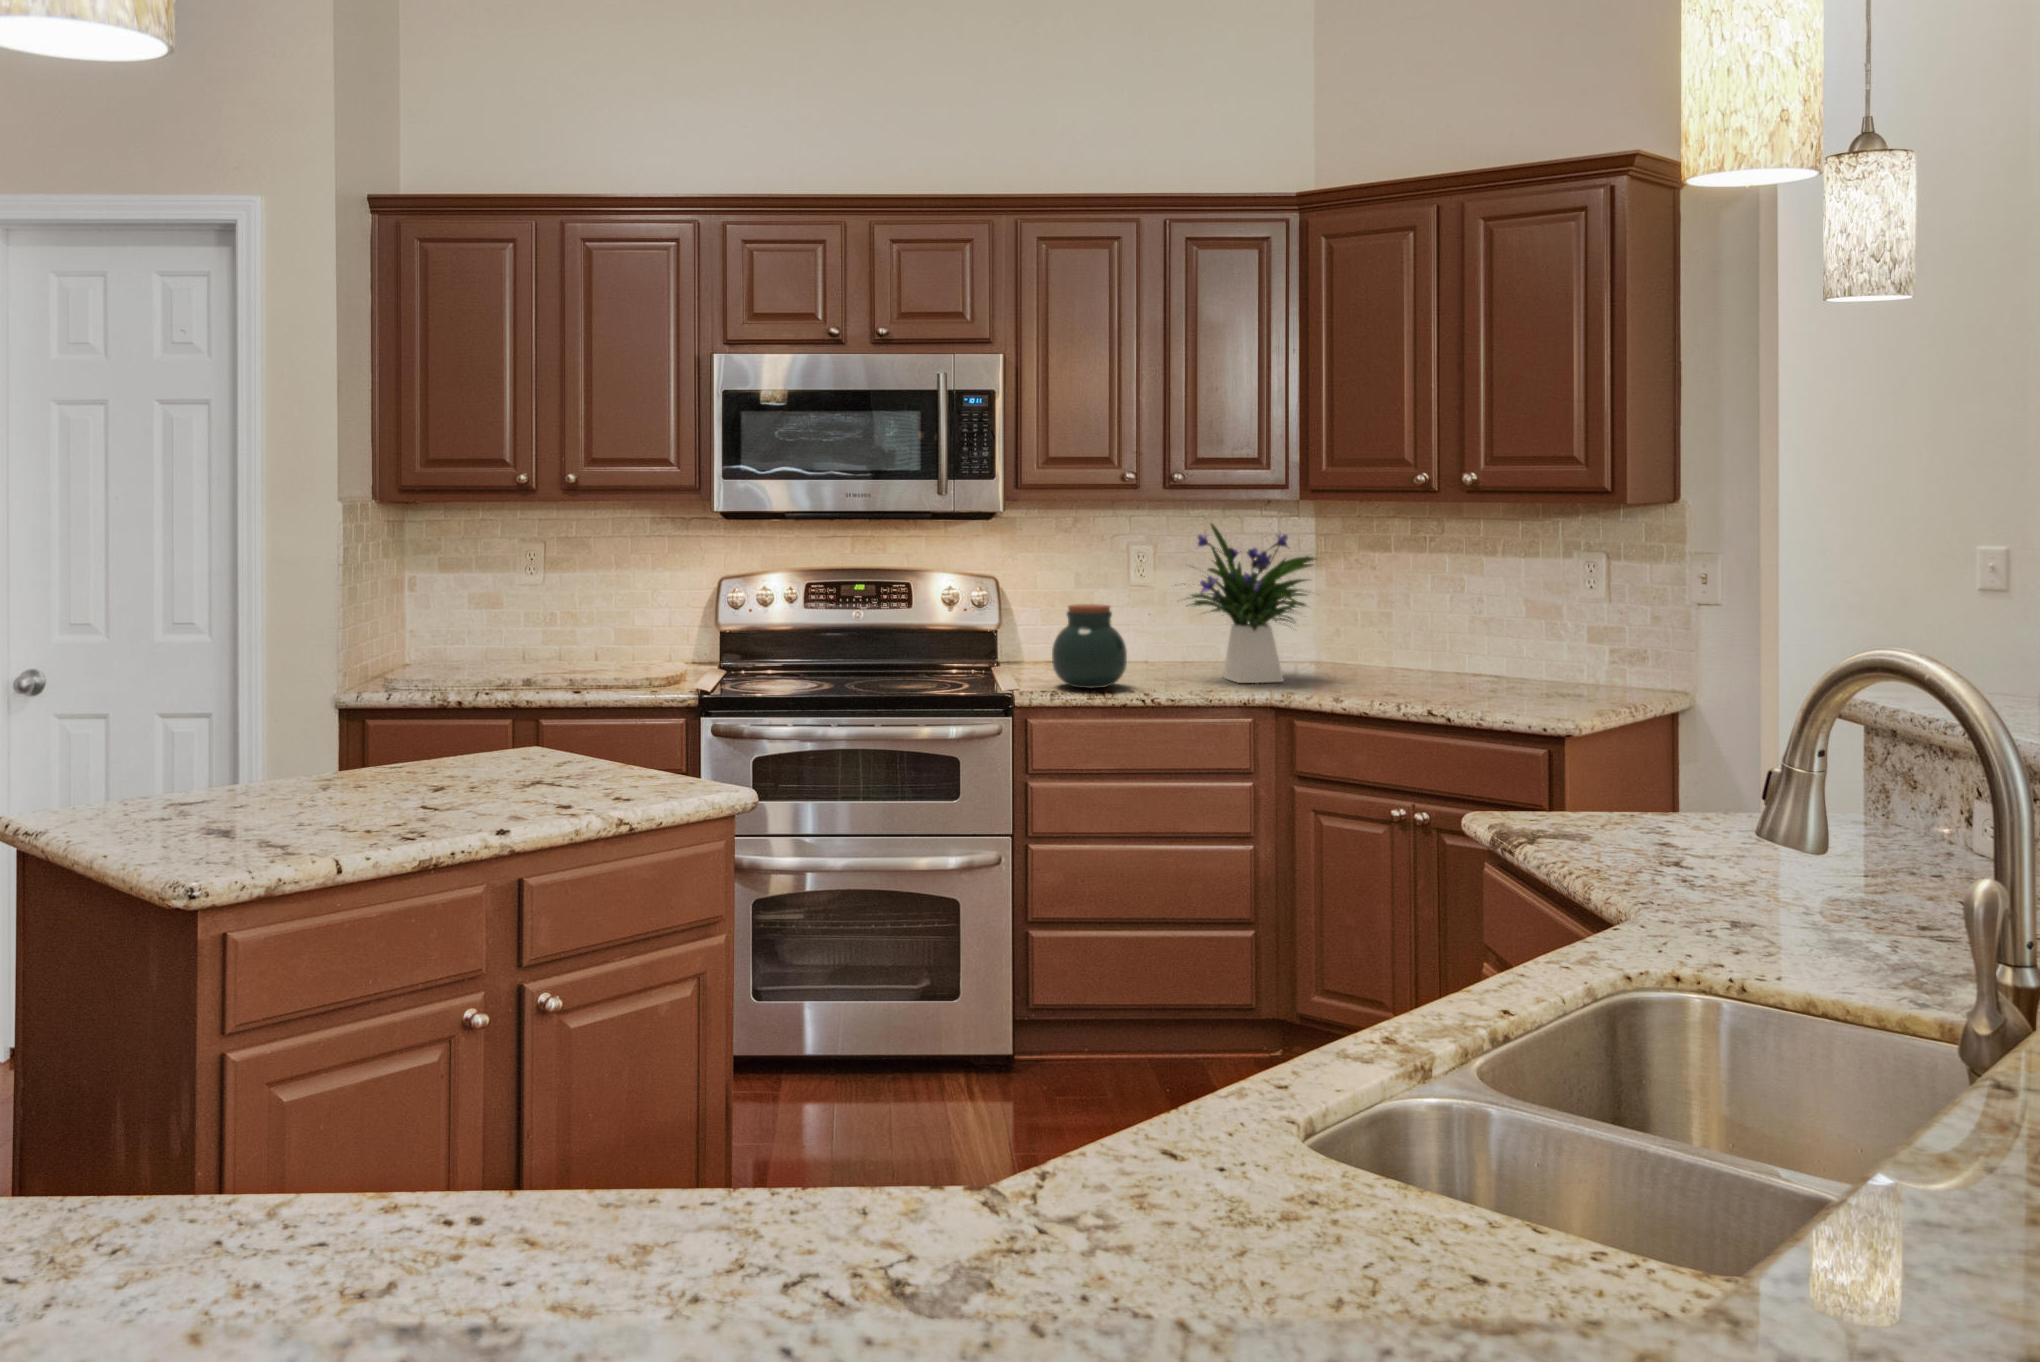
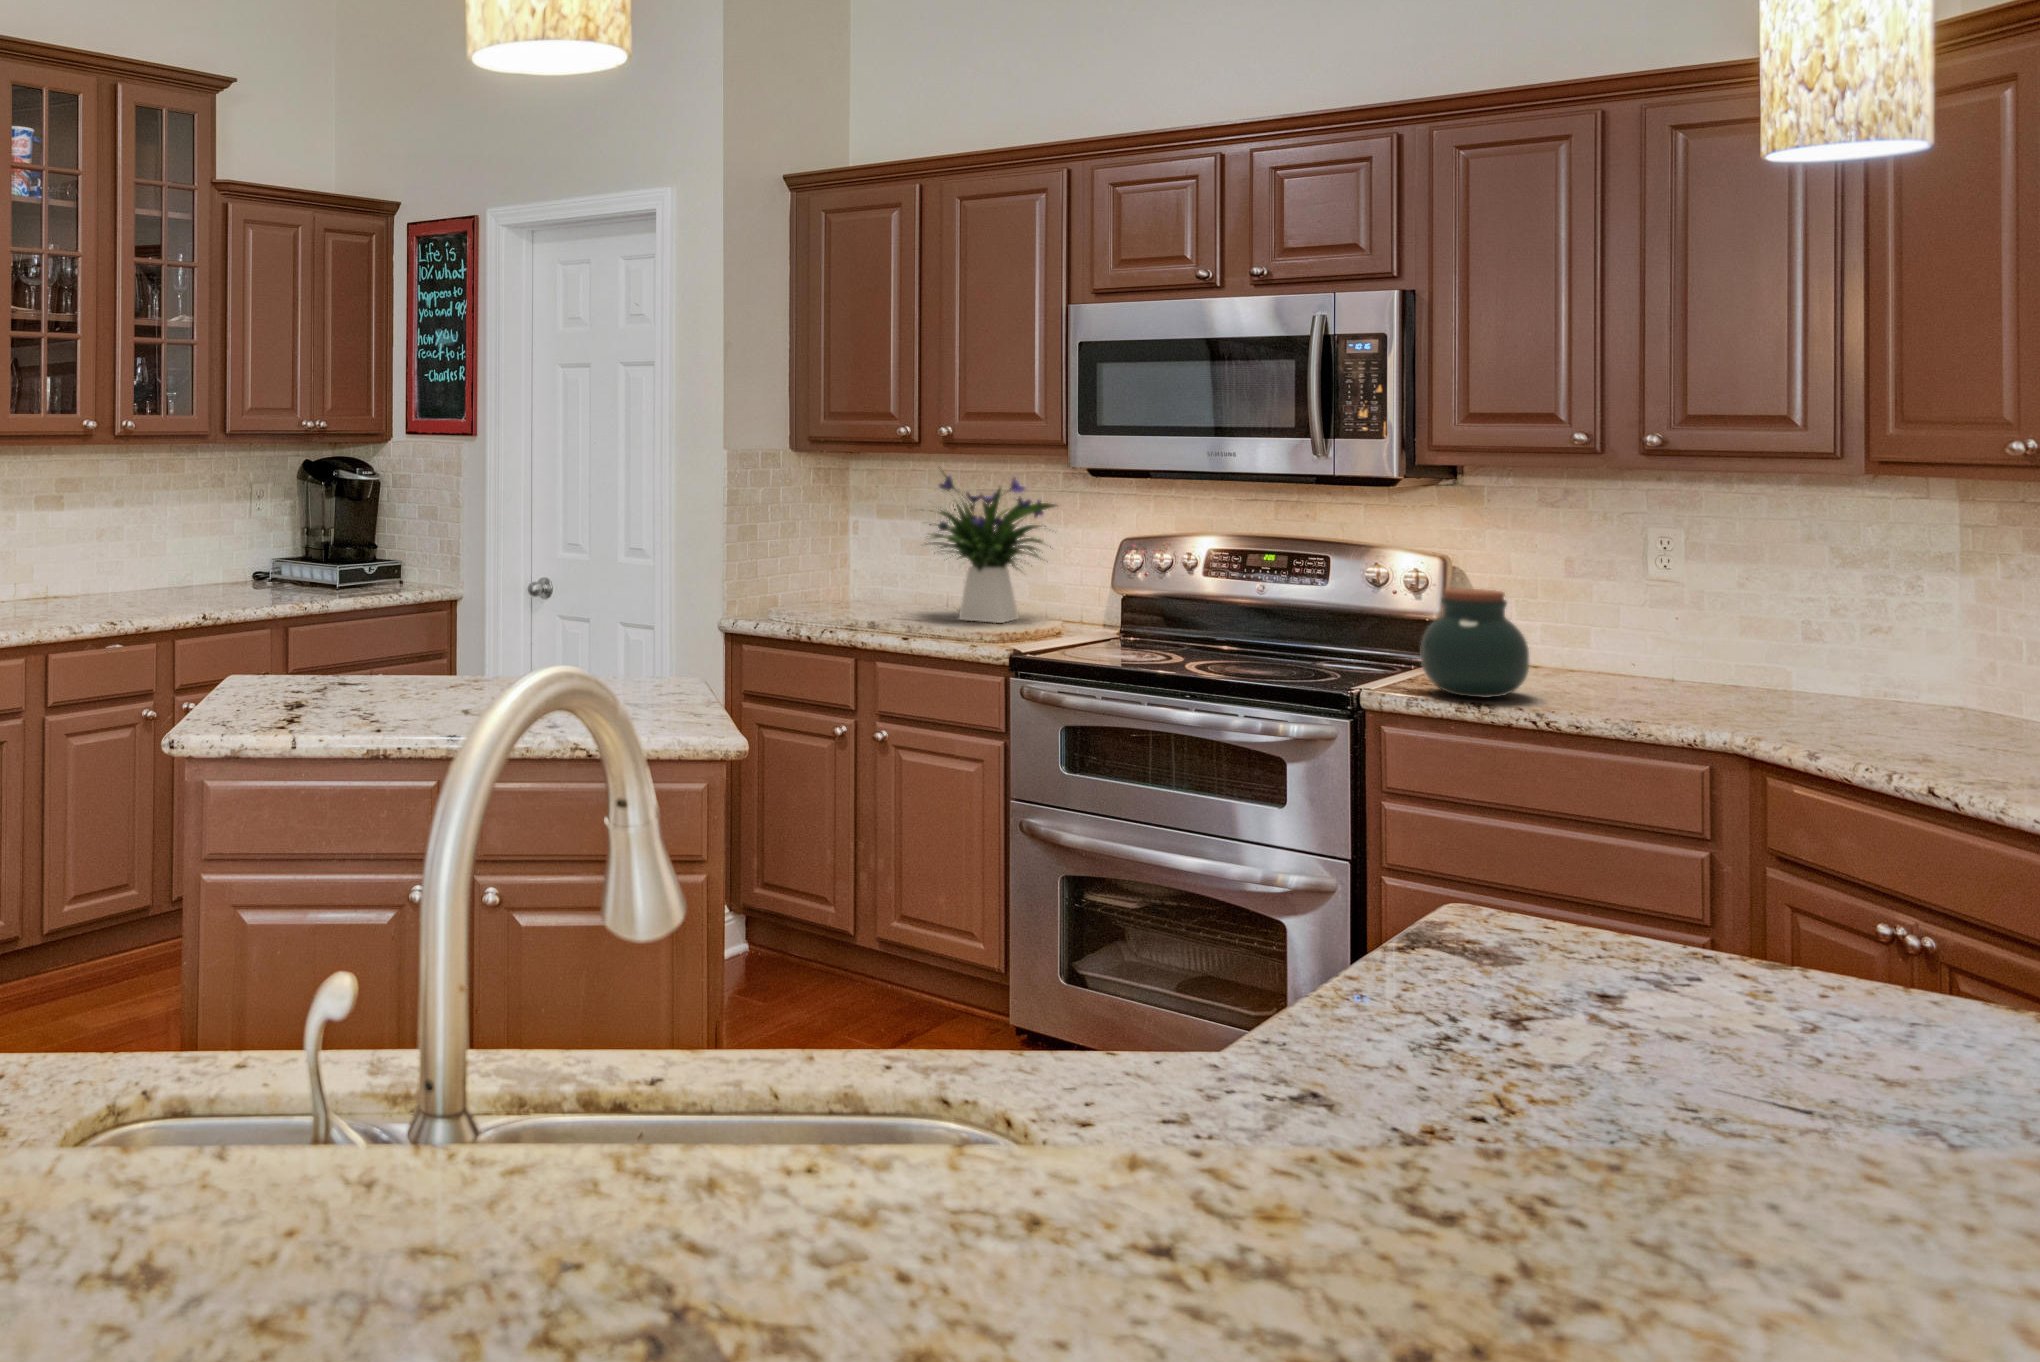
flower arrangement: present [1186,524,1316,683] -> present [928,468,1056,623]

